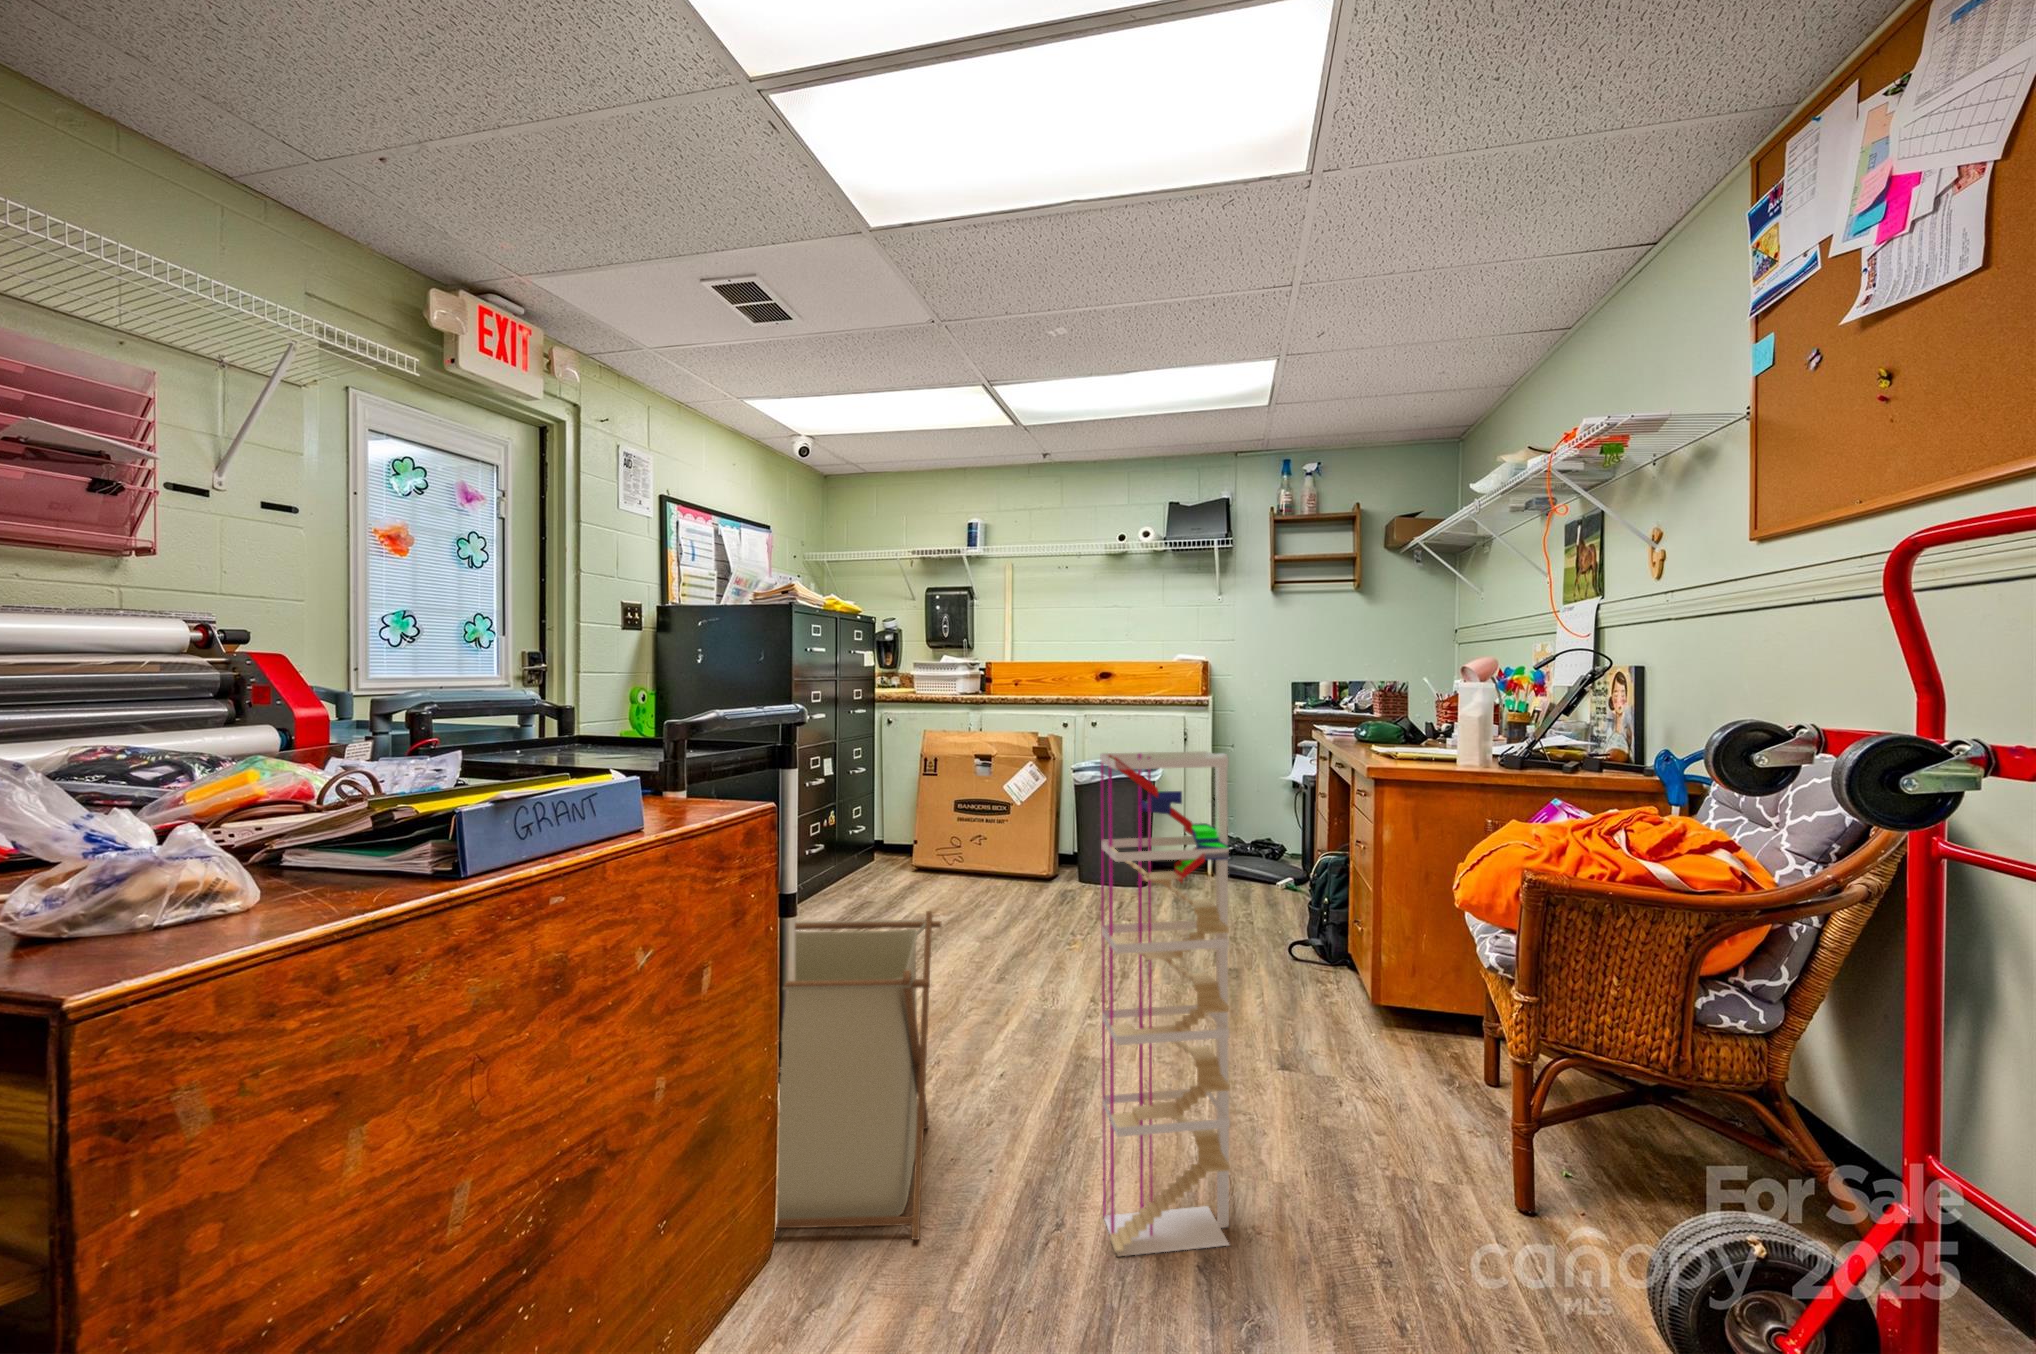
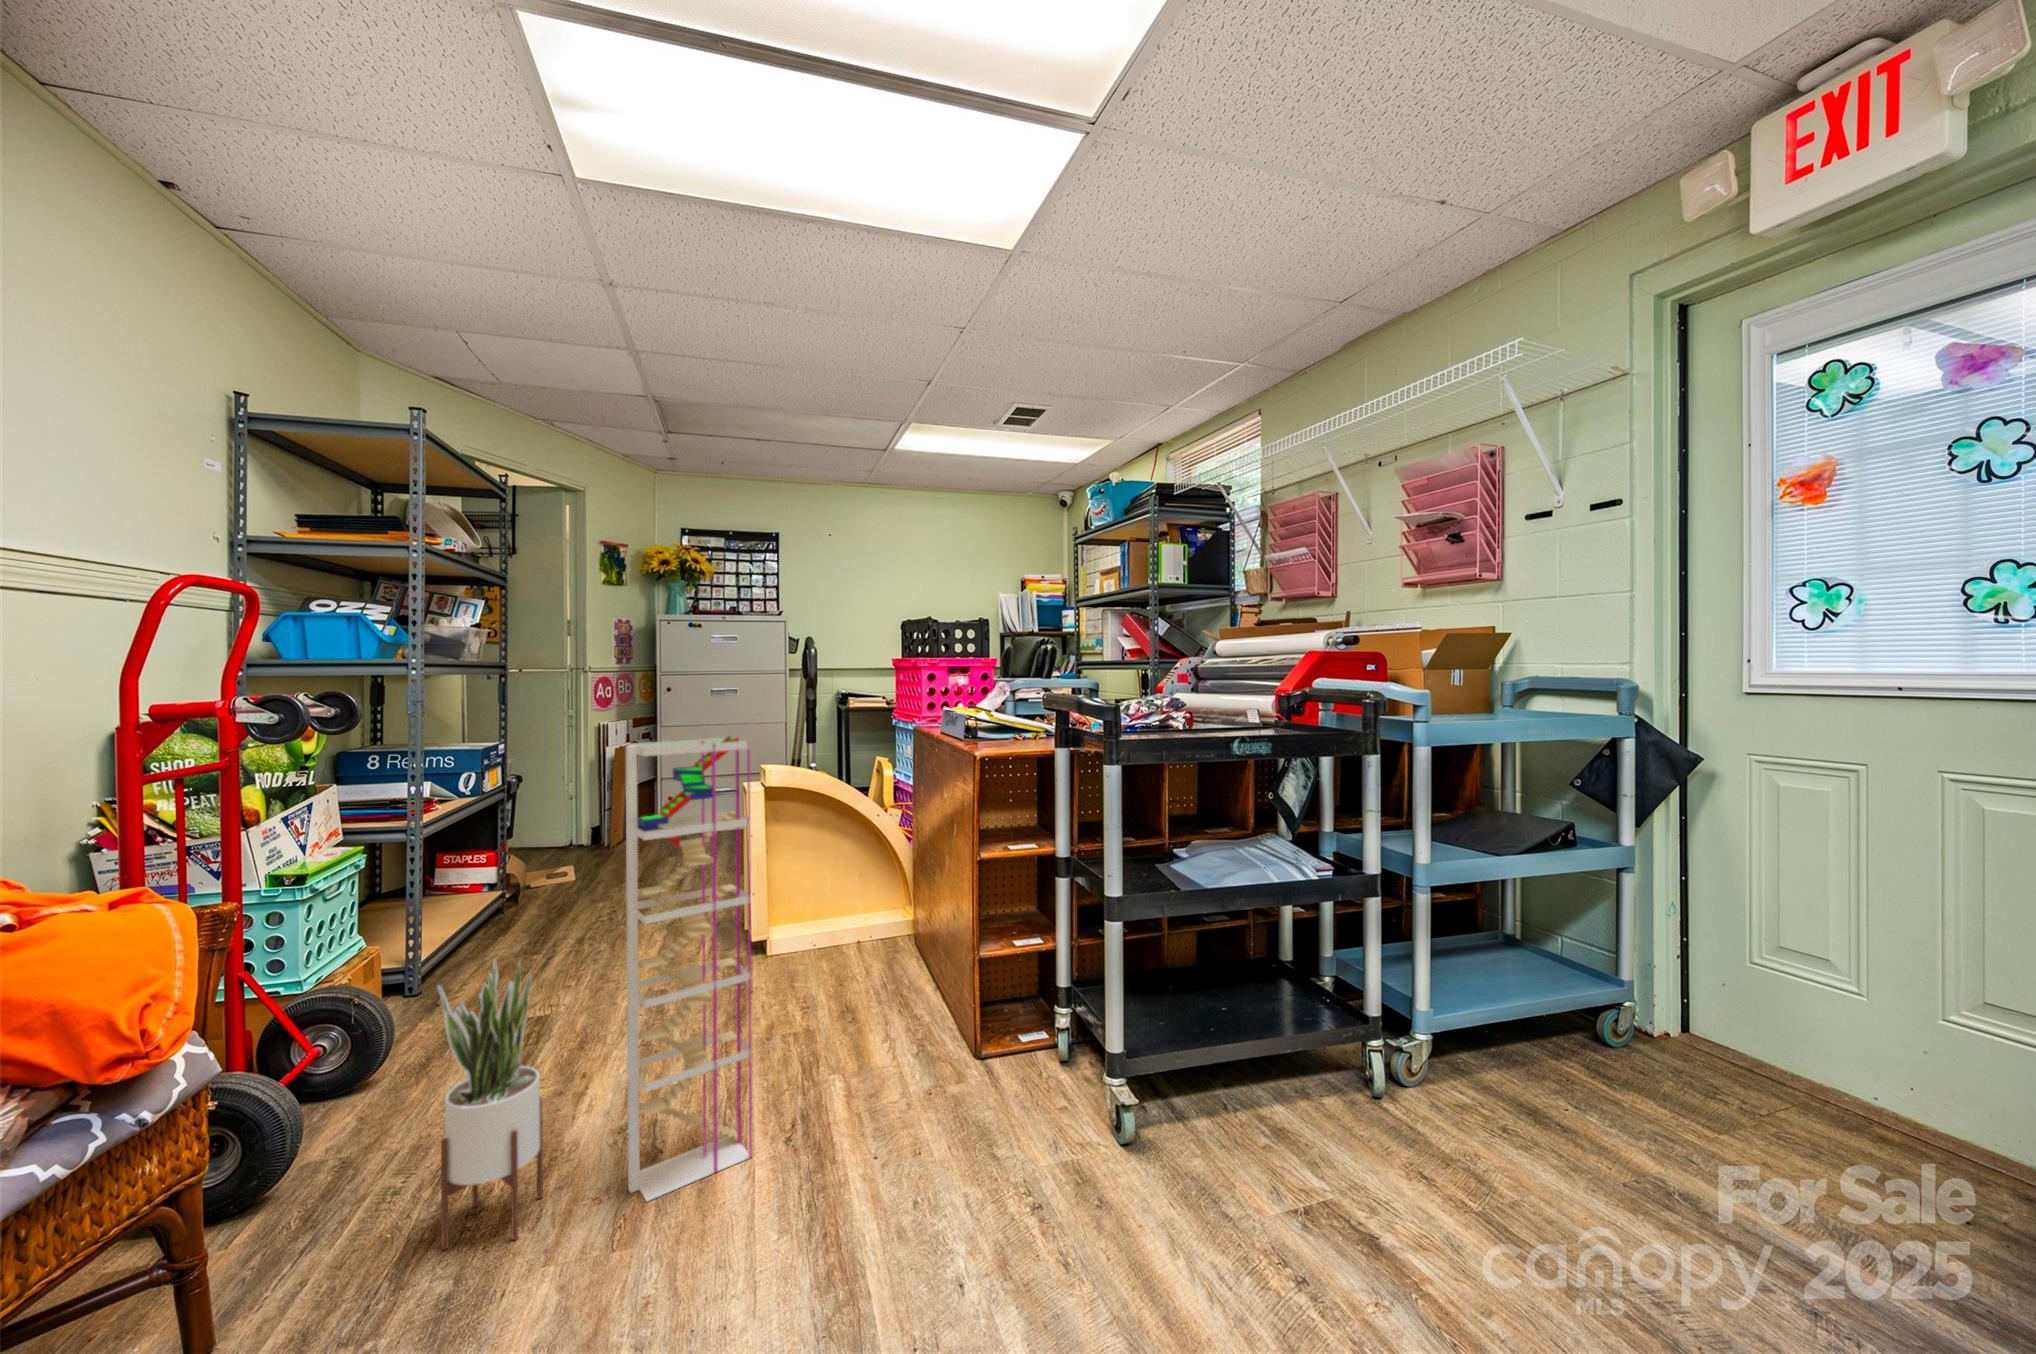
laundry basket: present [776,911,941,1240] -> none [881,869,1104,1171]
potted plant: none [1313,954,1400,1273] -> present [438,959,543,1250]

